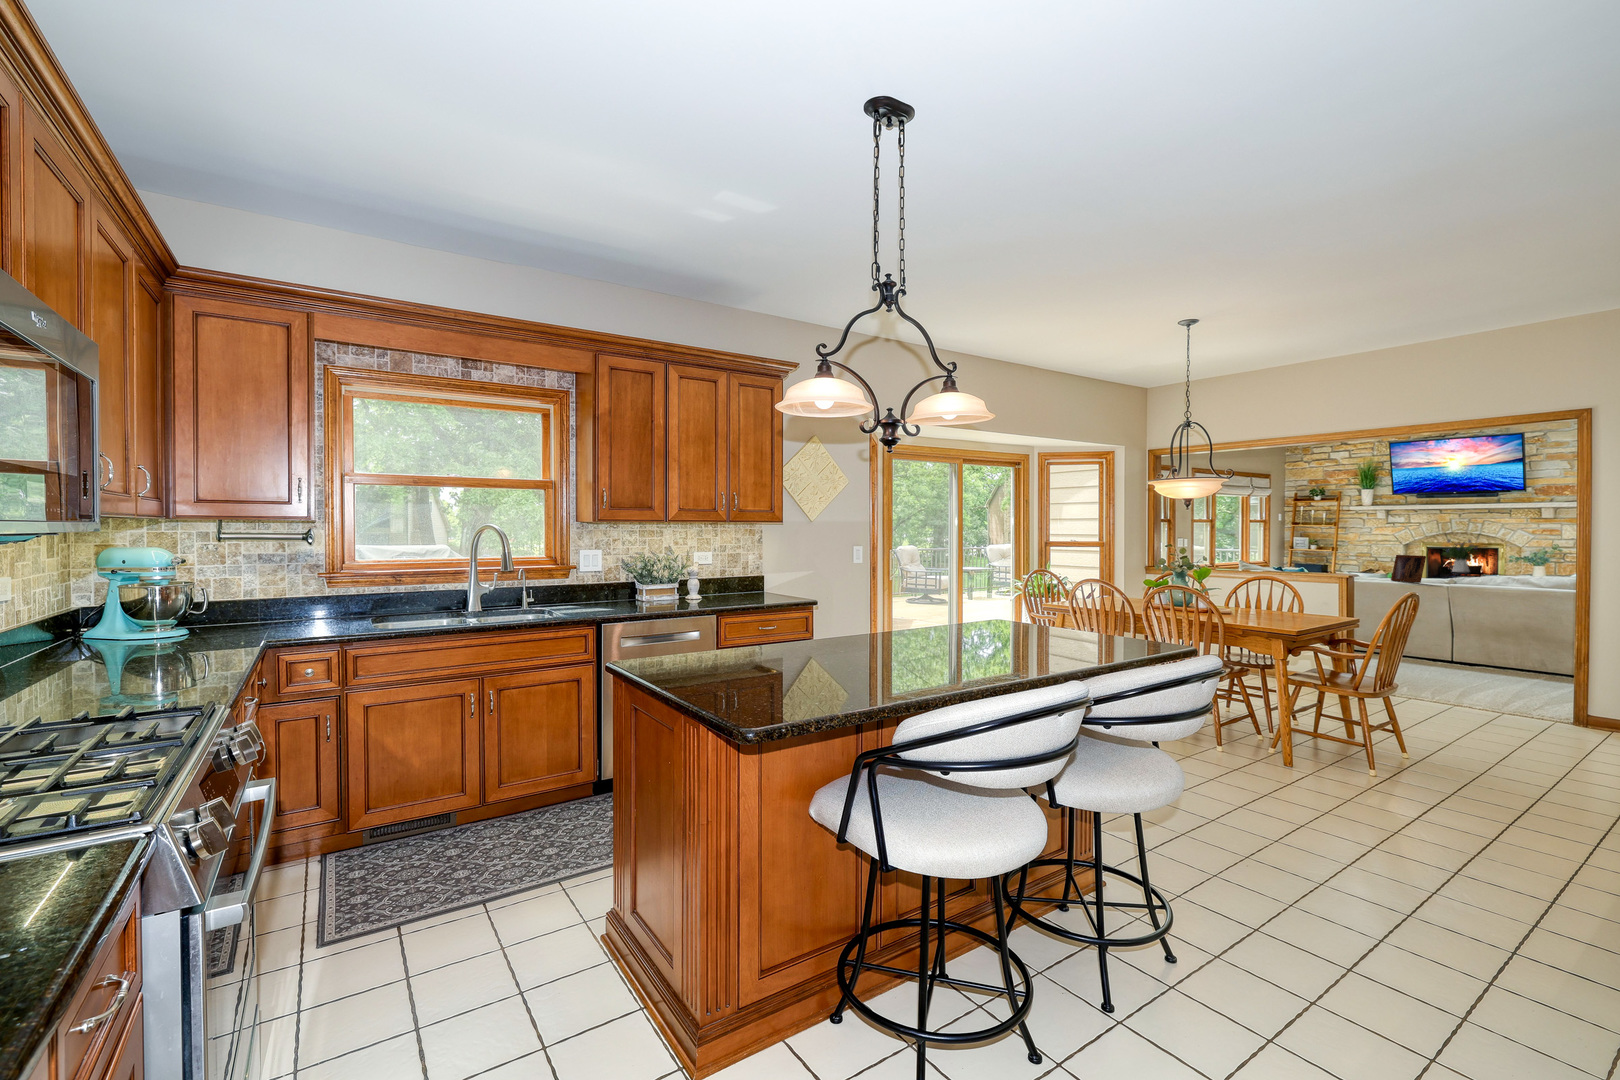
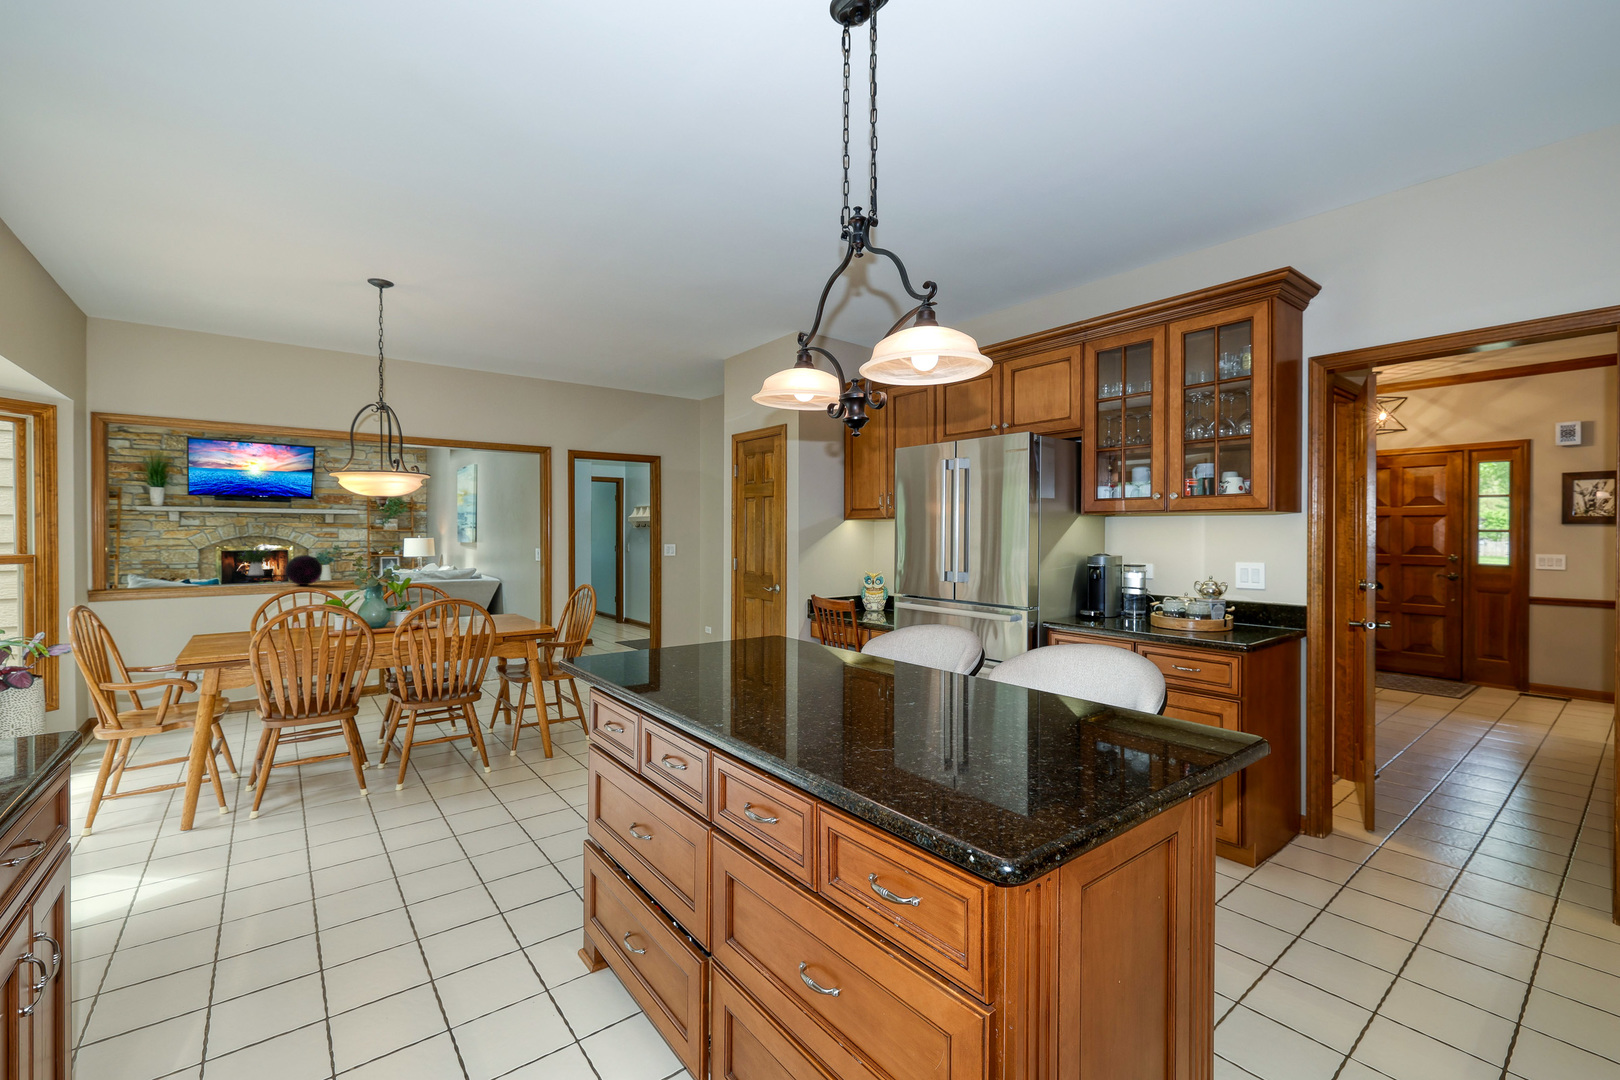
decorative orb: none [1482,552,1526,584] -> present [285,555,322,585]
picture frame: present [1391,555,1426,583] -> none [197,561,235,590]

